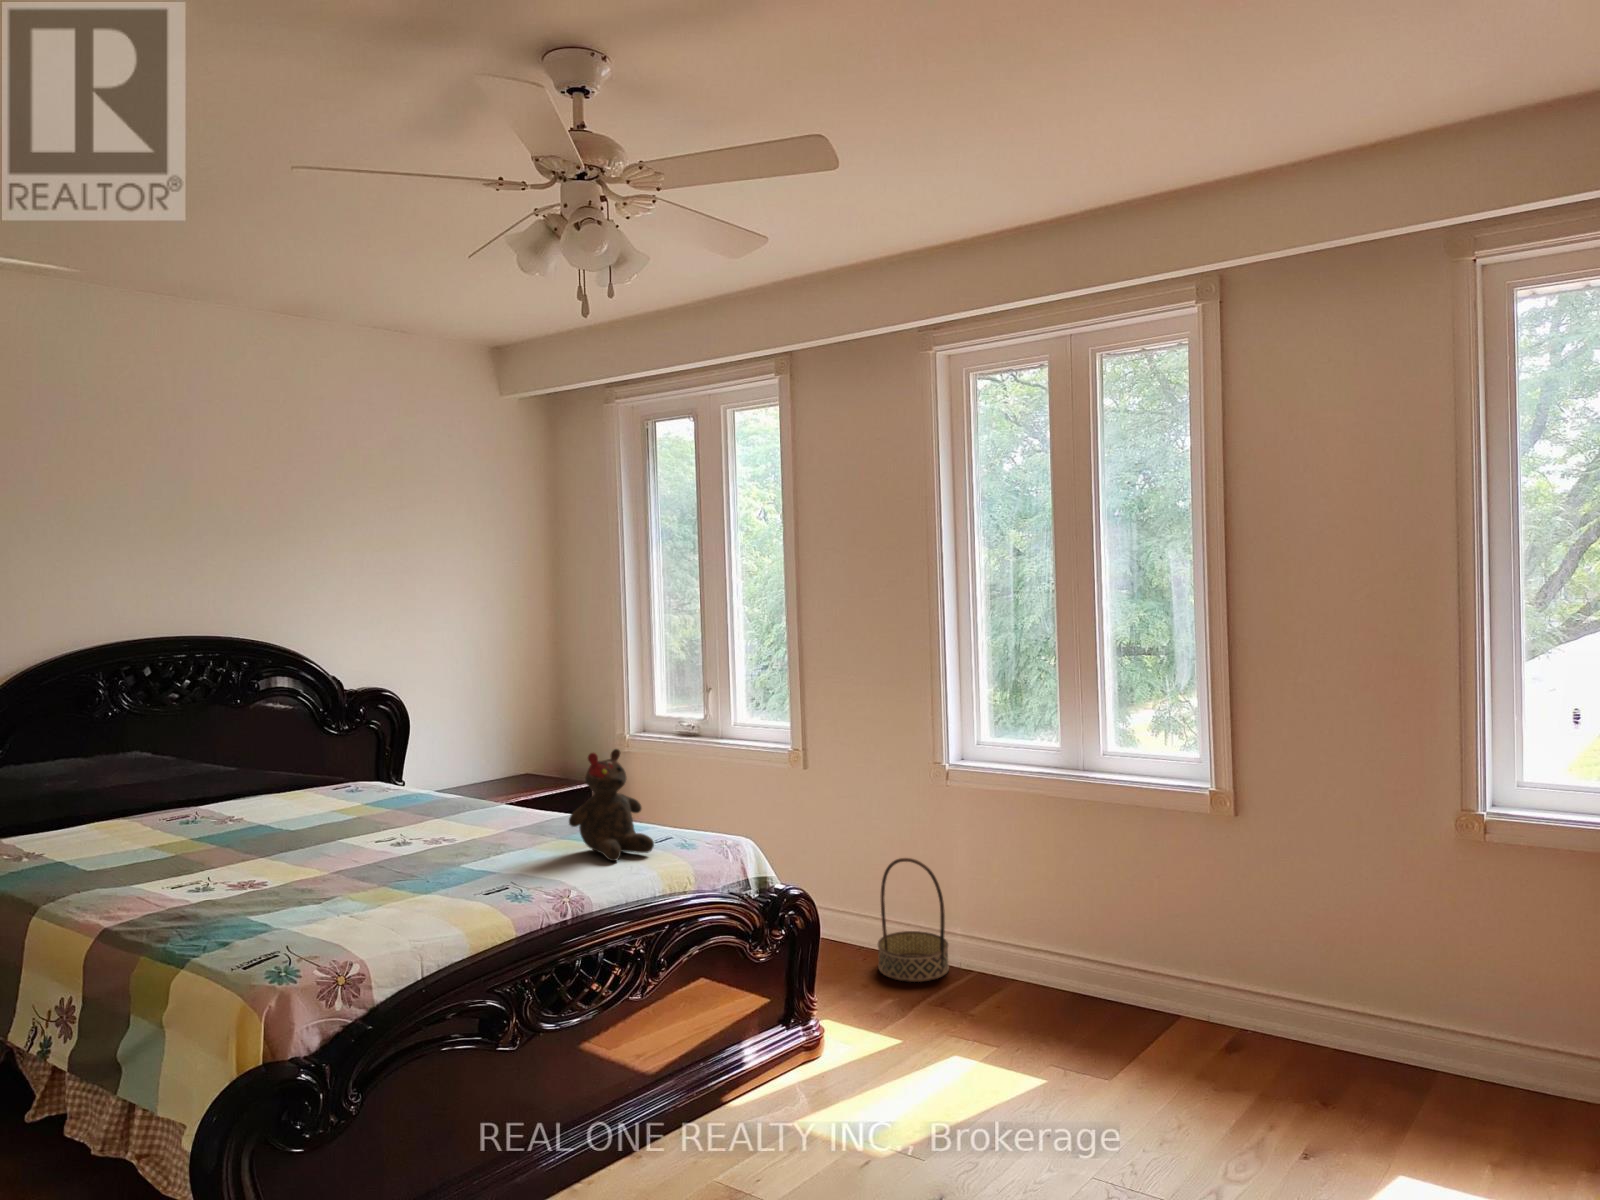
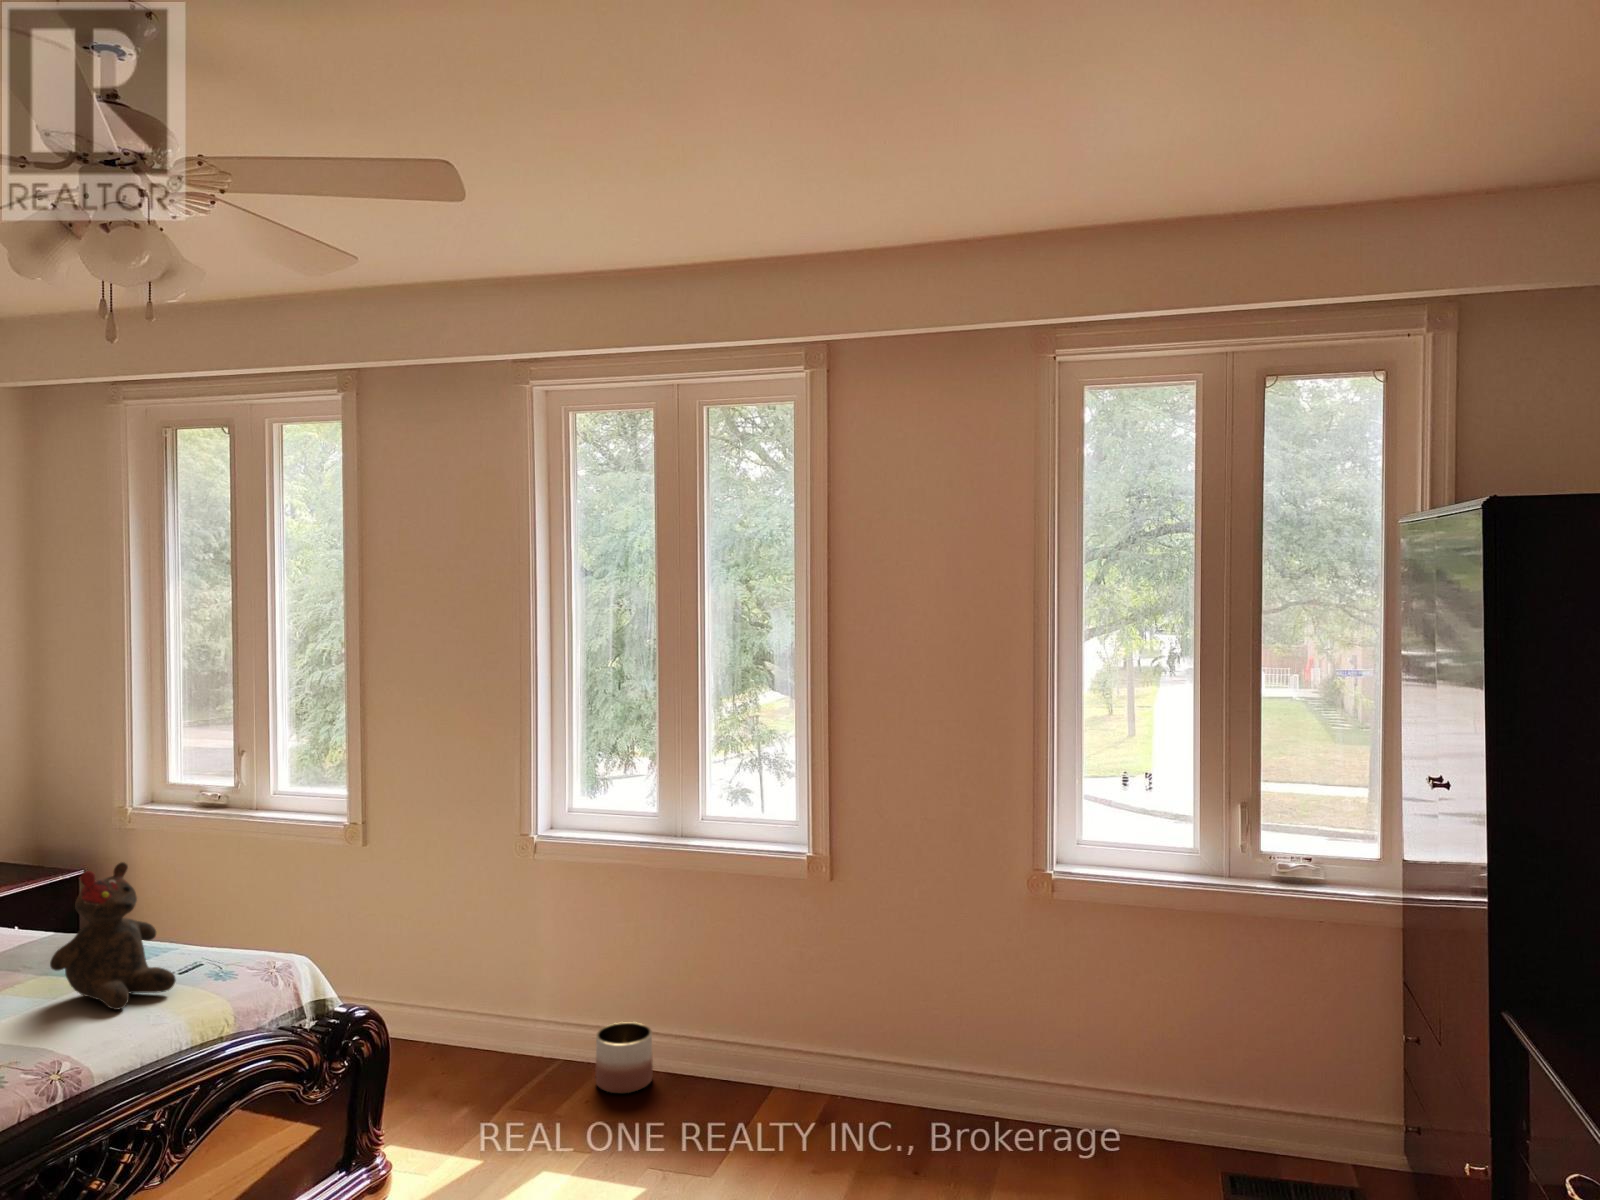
basket: present [878,858,949,982] -> none [454,948,536,1089]
planter: none [1001,938,1056,1002] -> present [596,1022,653,1093]

